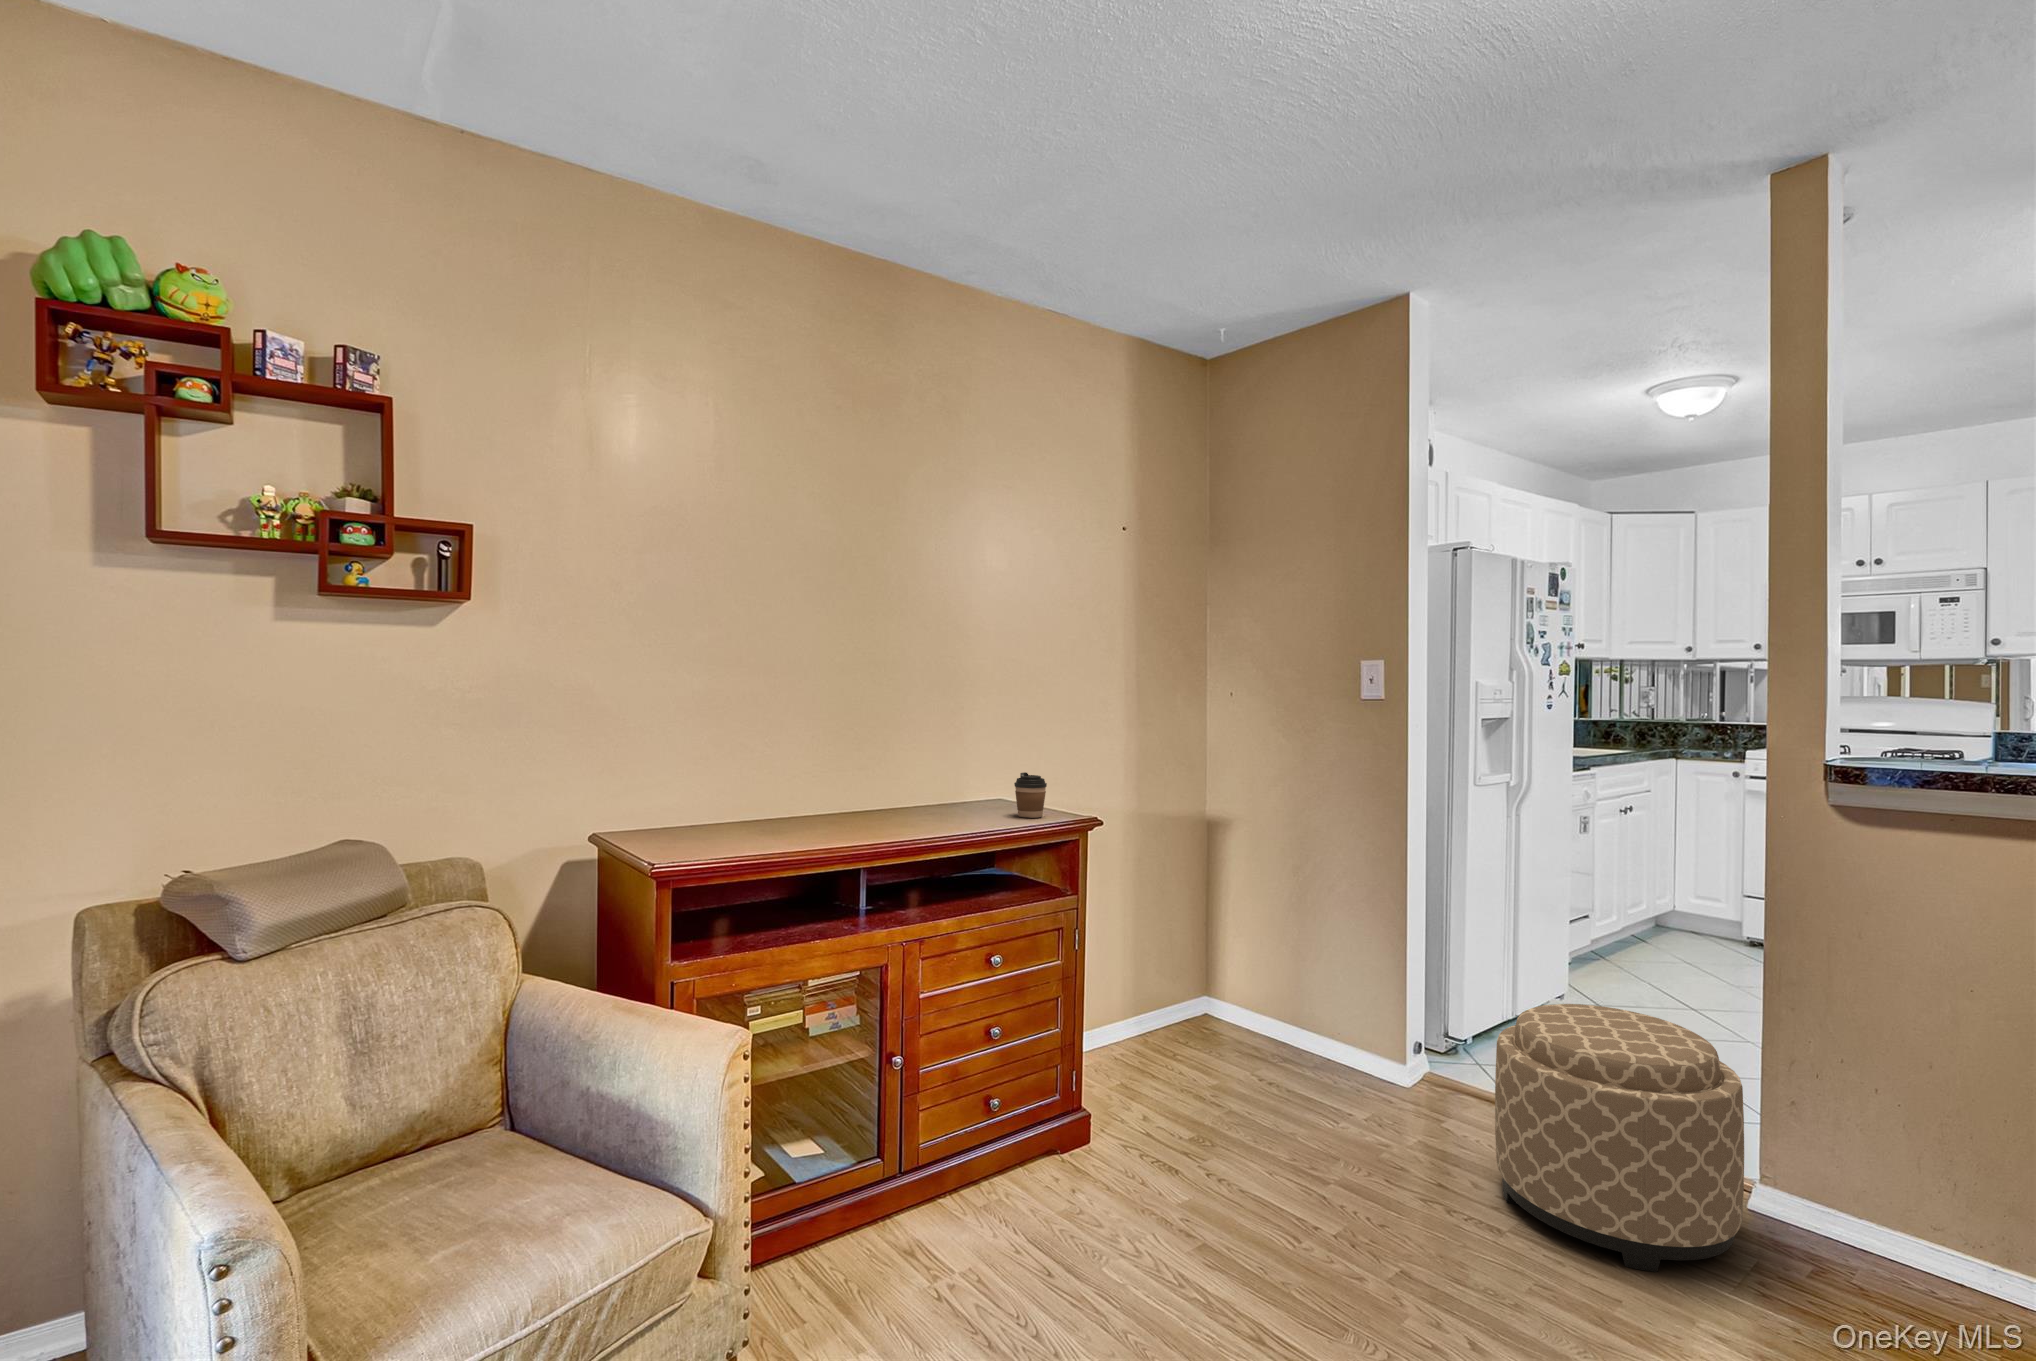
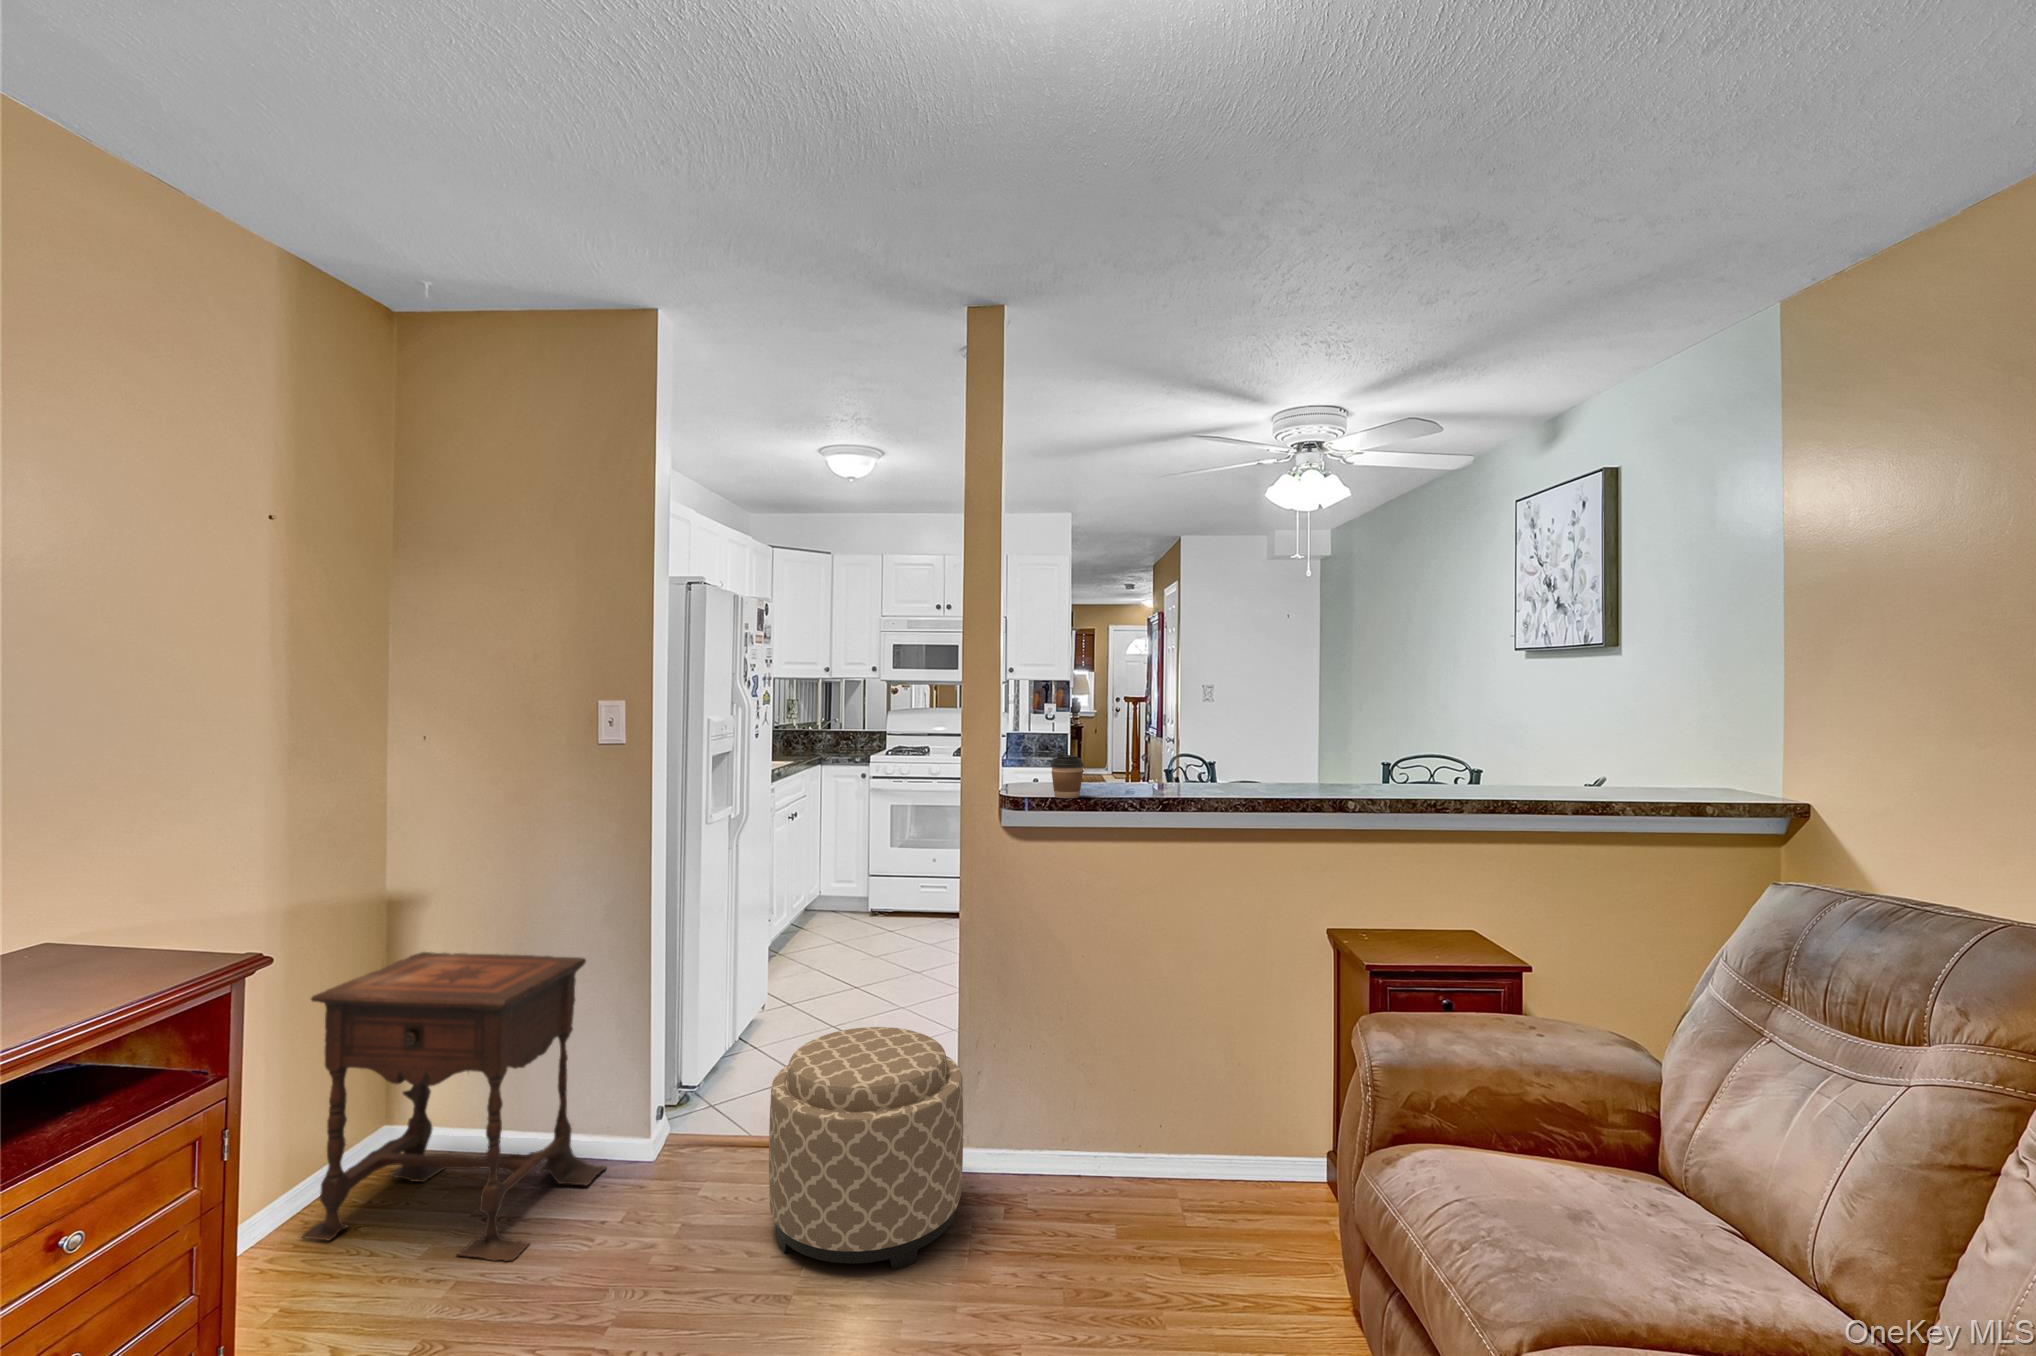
coffee cup: present [1014,772,1047,818] -> present [1051,753,1084,798]
side table: none [1144,860,1365,1112] -> present [301,952,606,1261]

